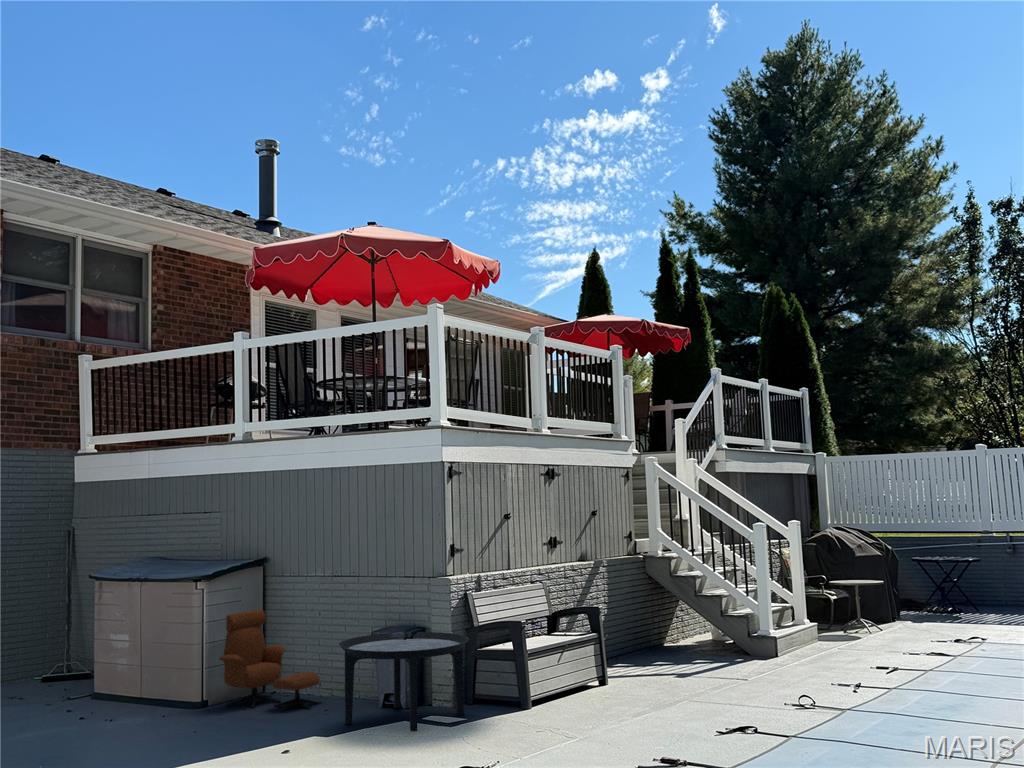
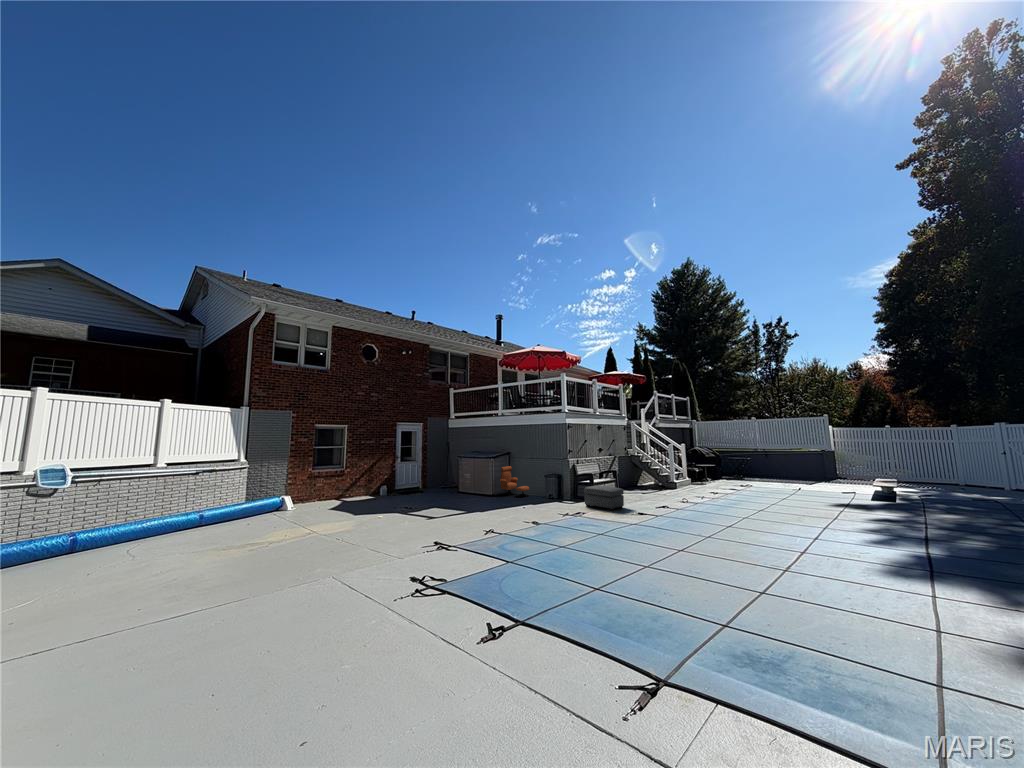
round table: present [339,632,469,732] -> none [538,475,578,505]
ottoman: none [483,660,610,744] -> present [584,485,624,511]

